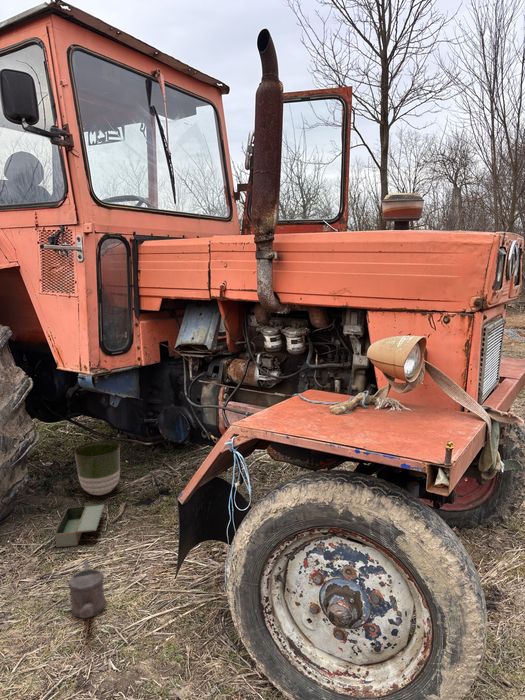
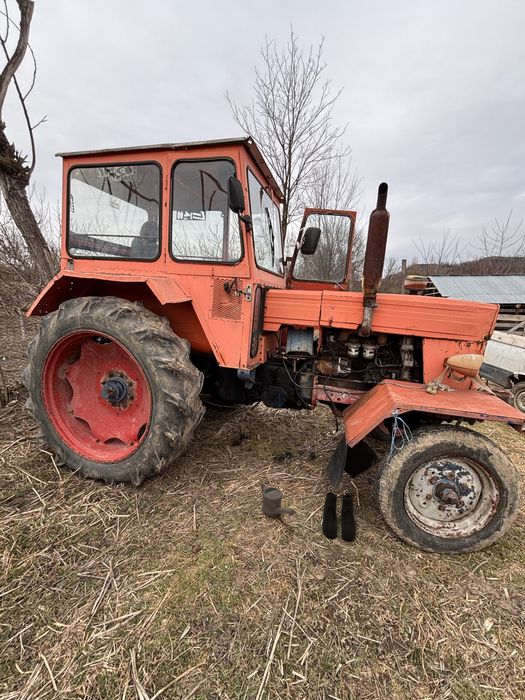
planter: present [75,441,120,495] -> none [204,408,231,442]
toolbox: present [55,504,104,547] -> none [212,448,244,476]
boots: none [138,585,209,674] -> present [322,492,356,540]

